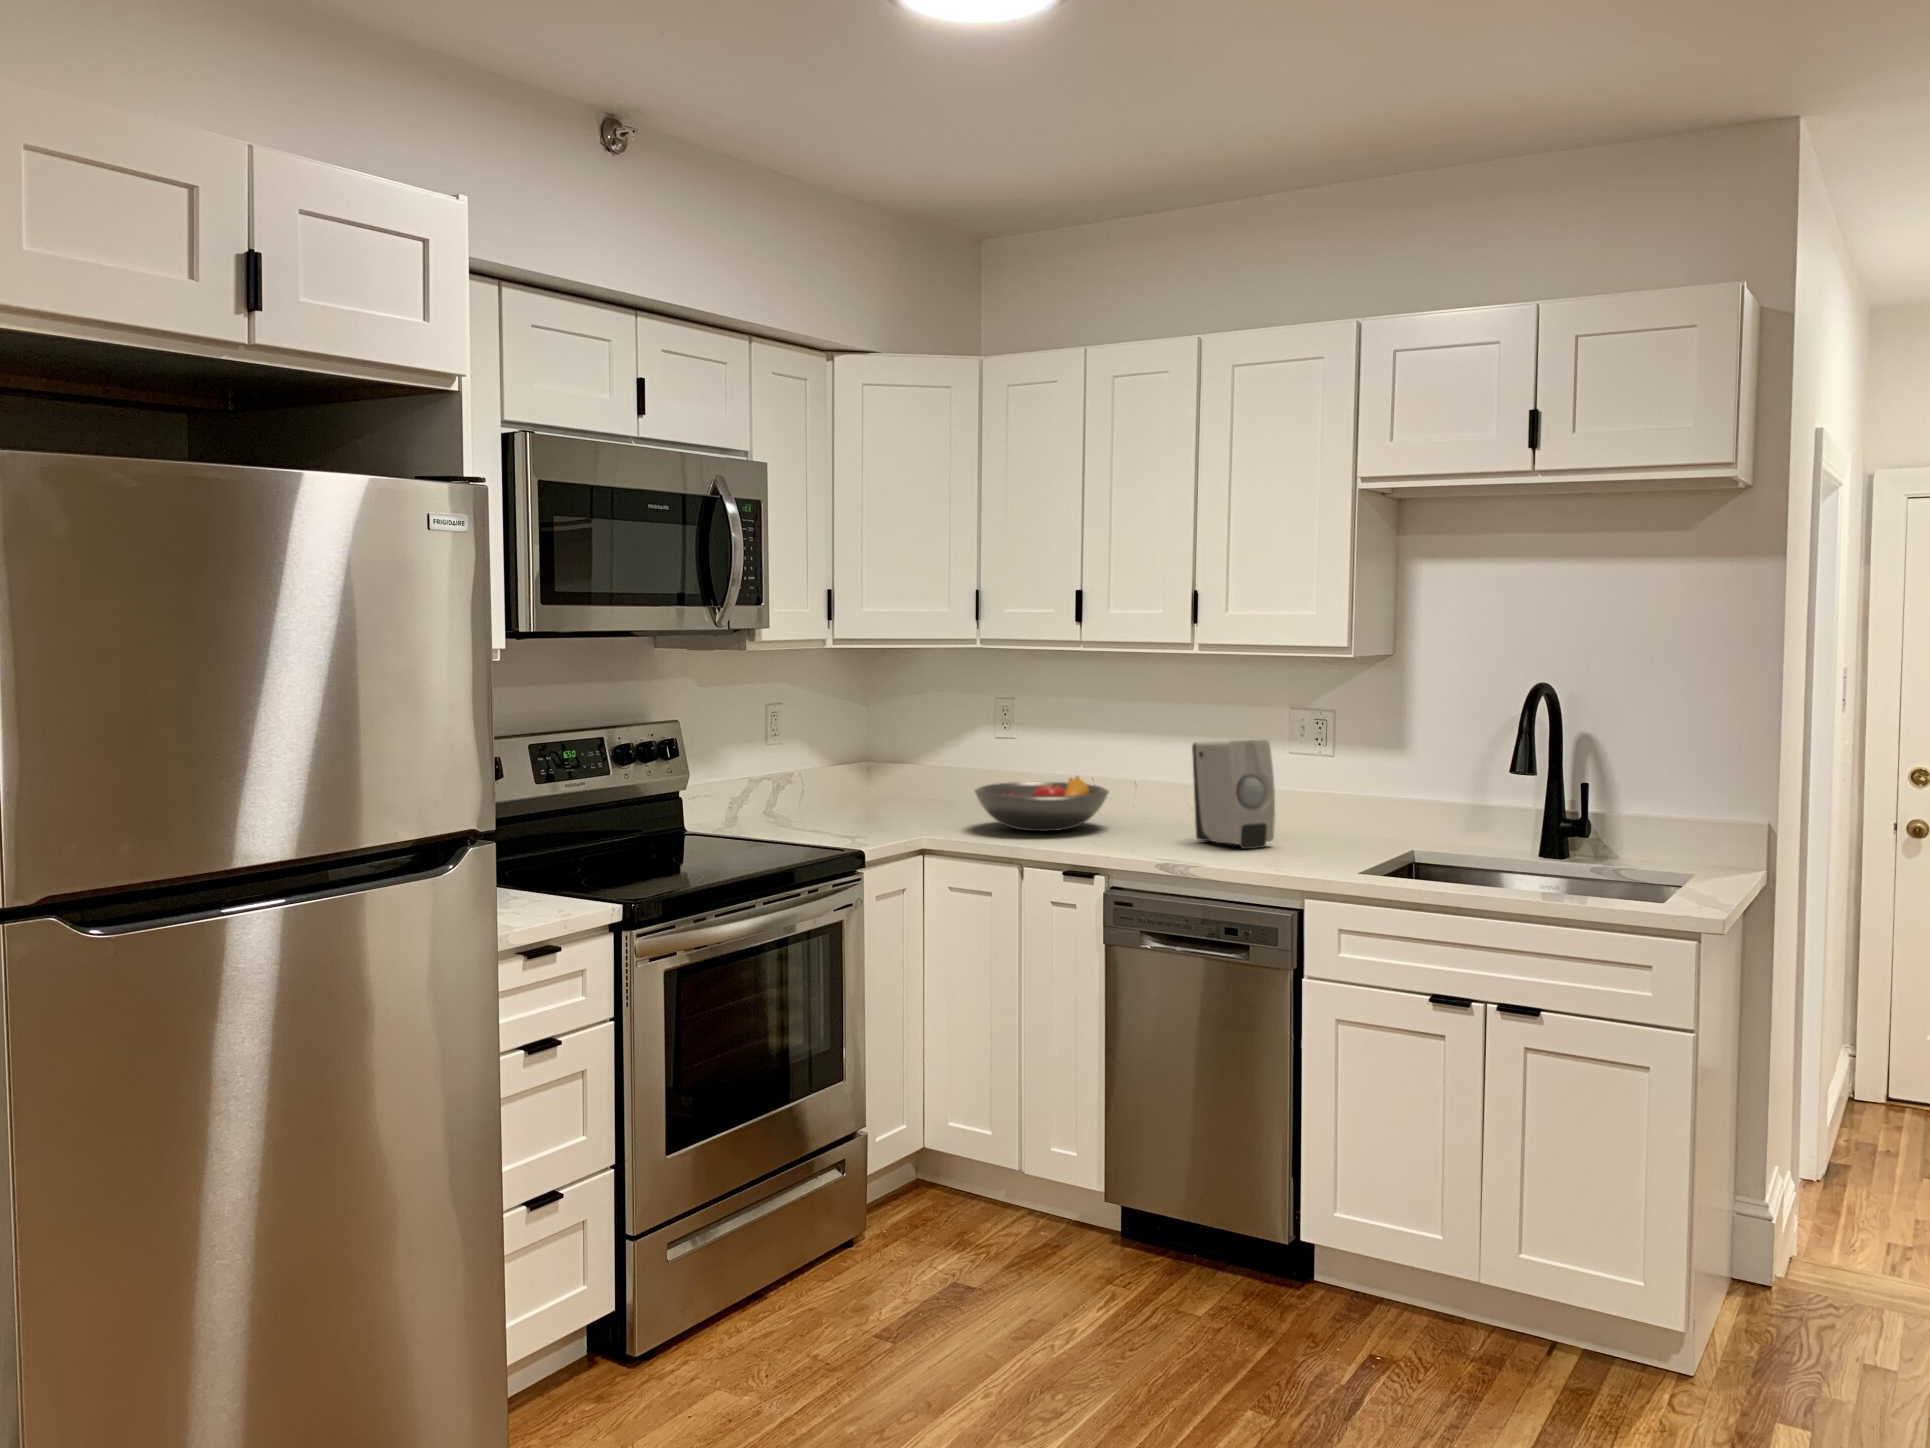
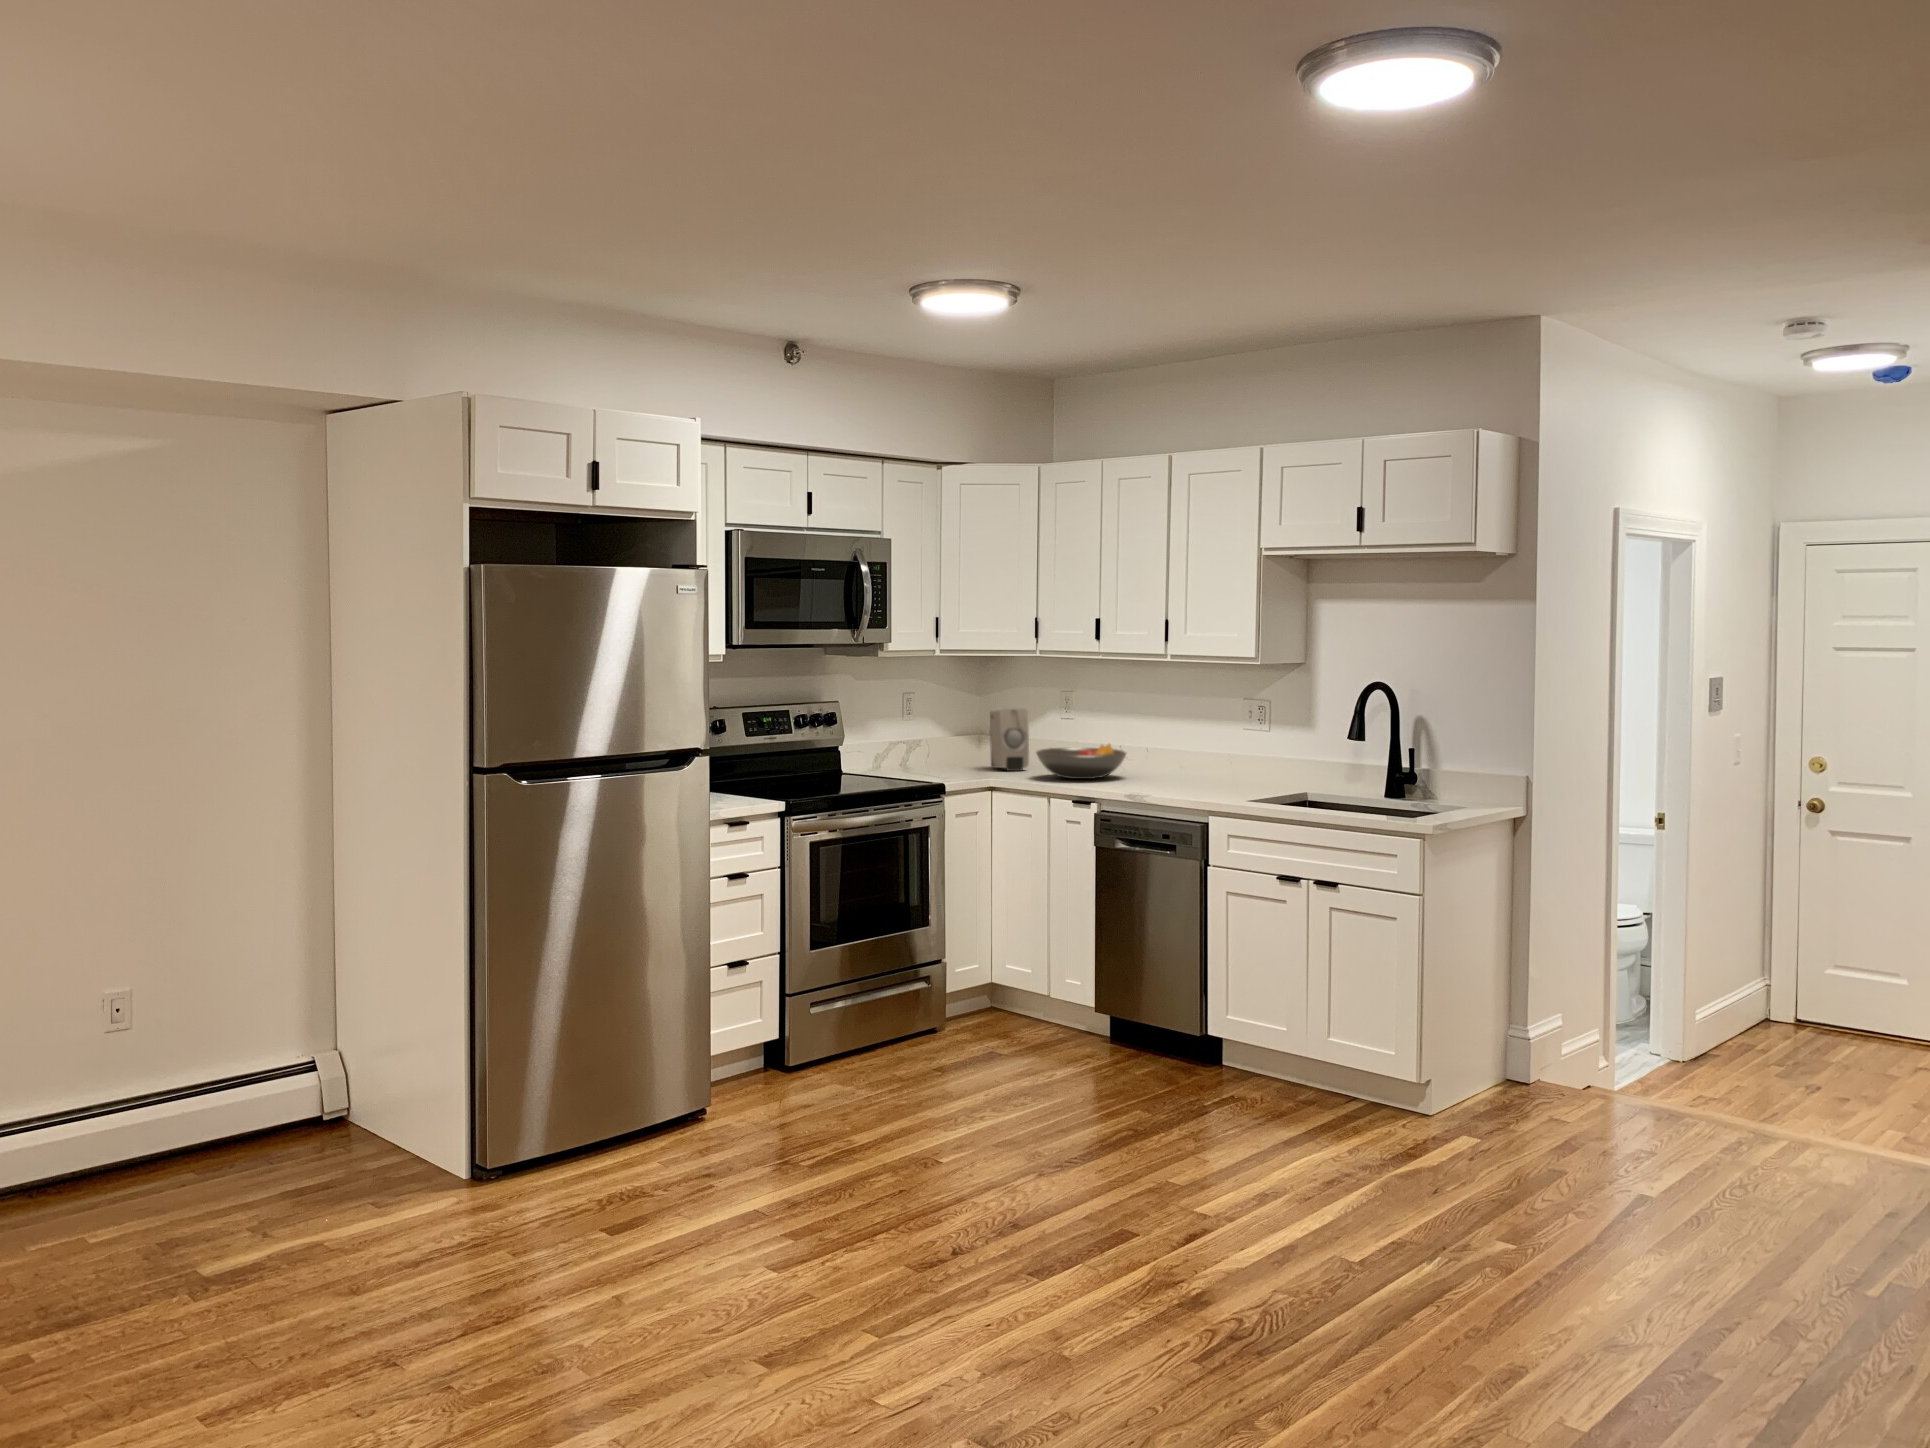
soap dispenser: present [1192,740,1275,849] -> present [990,709,1029,771]

